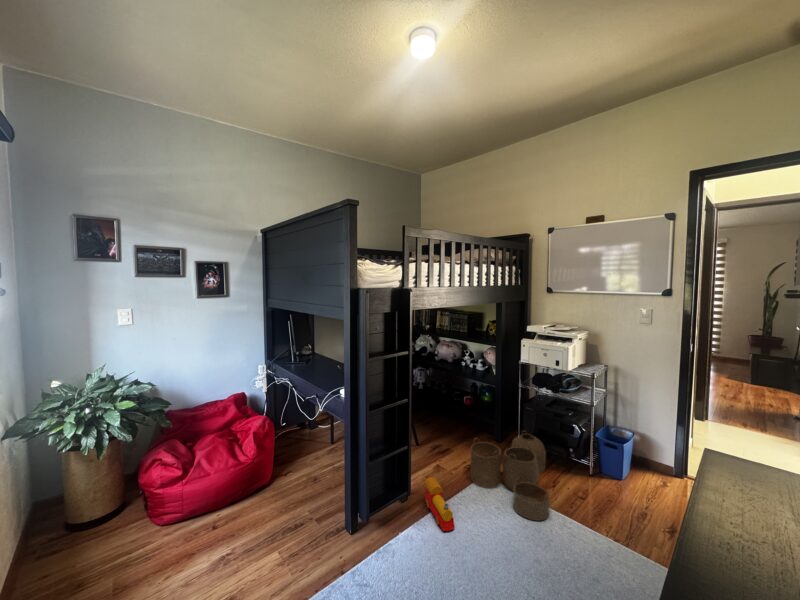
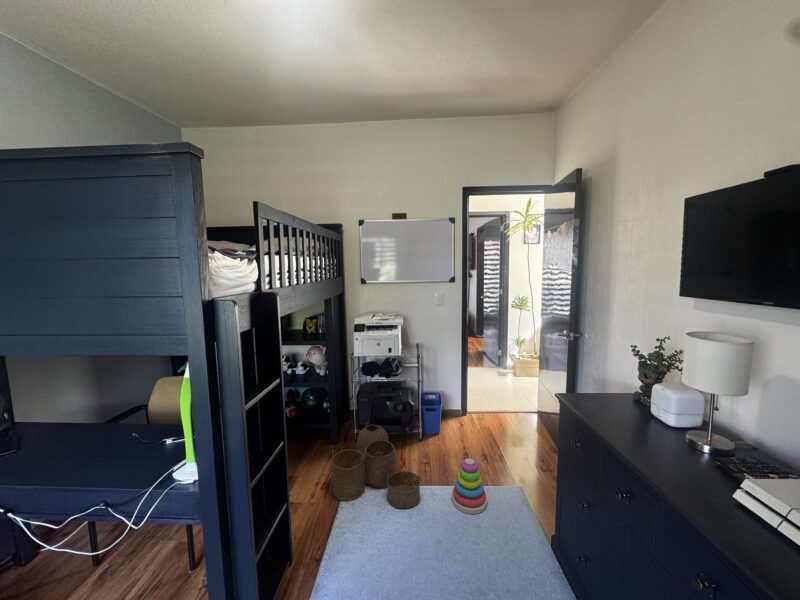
toy train: present [425,477,455,531] -> none [304,522,358,580]
stacking toy: none [581,500,630,569] -> present [452,458,487,514]

